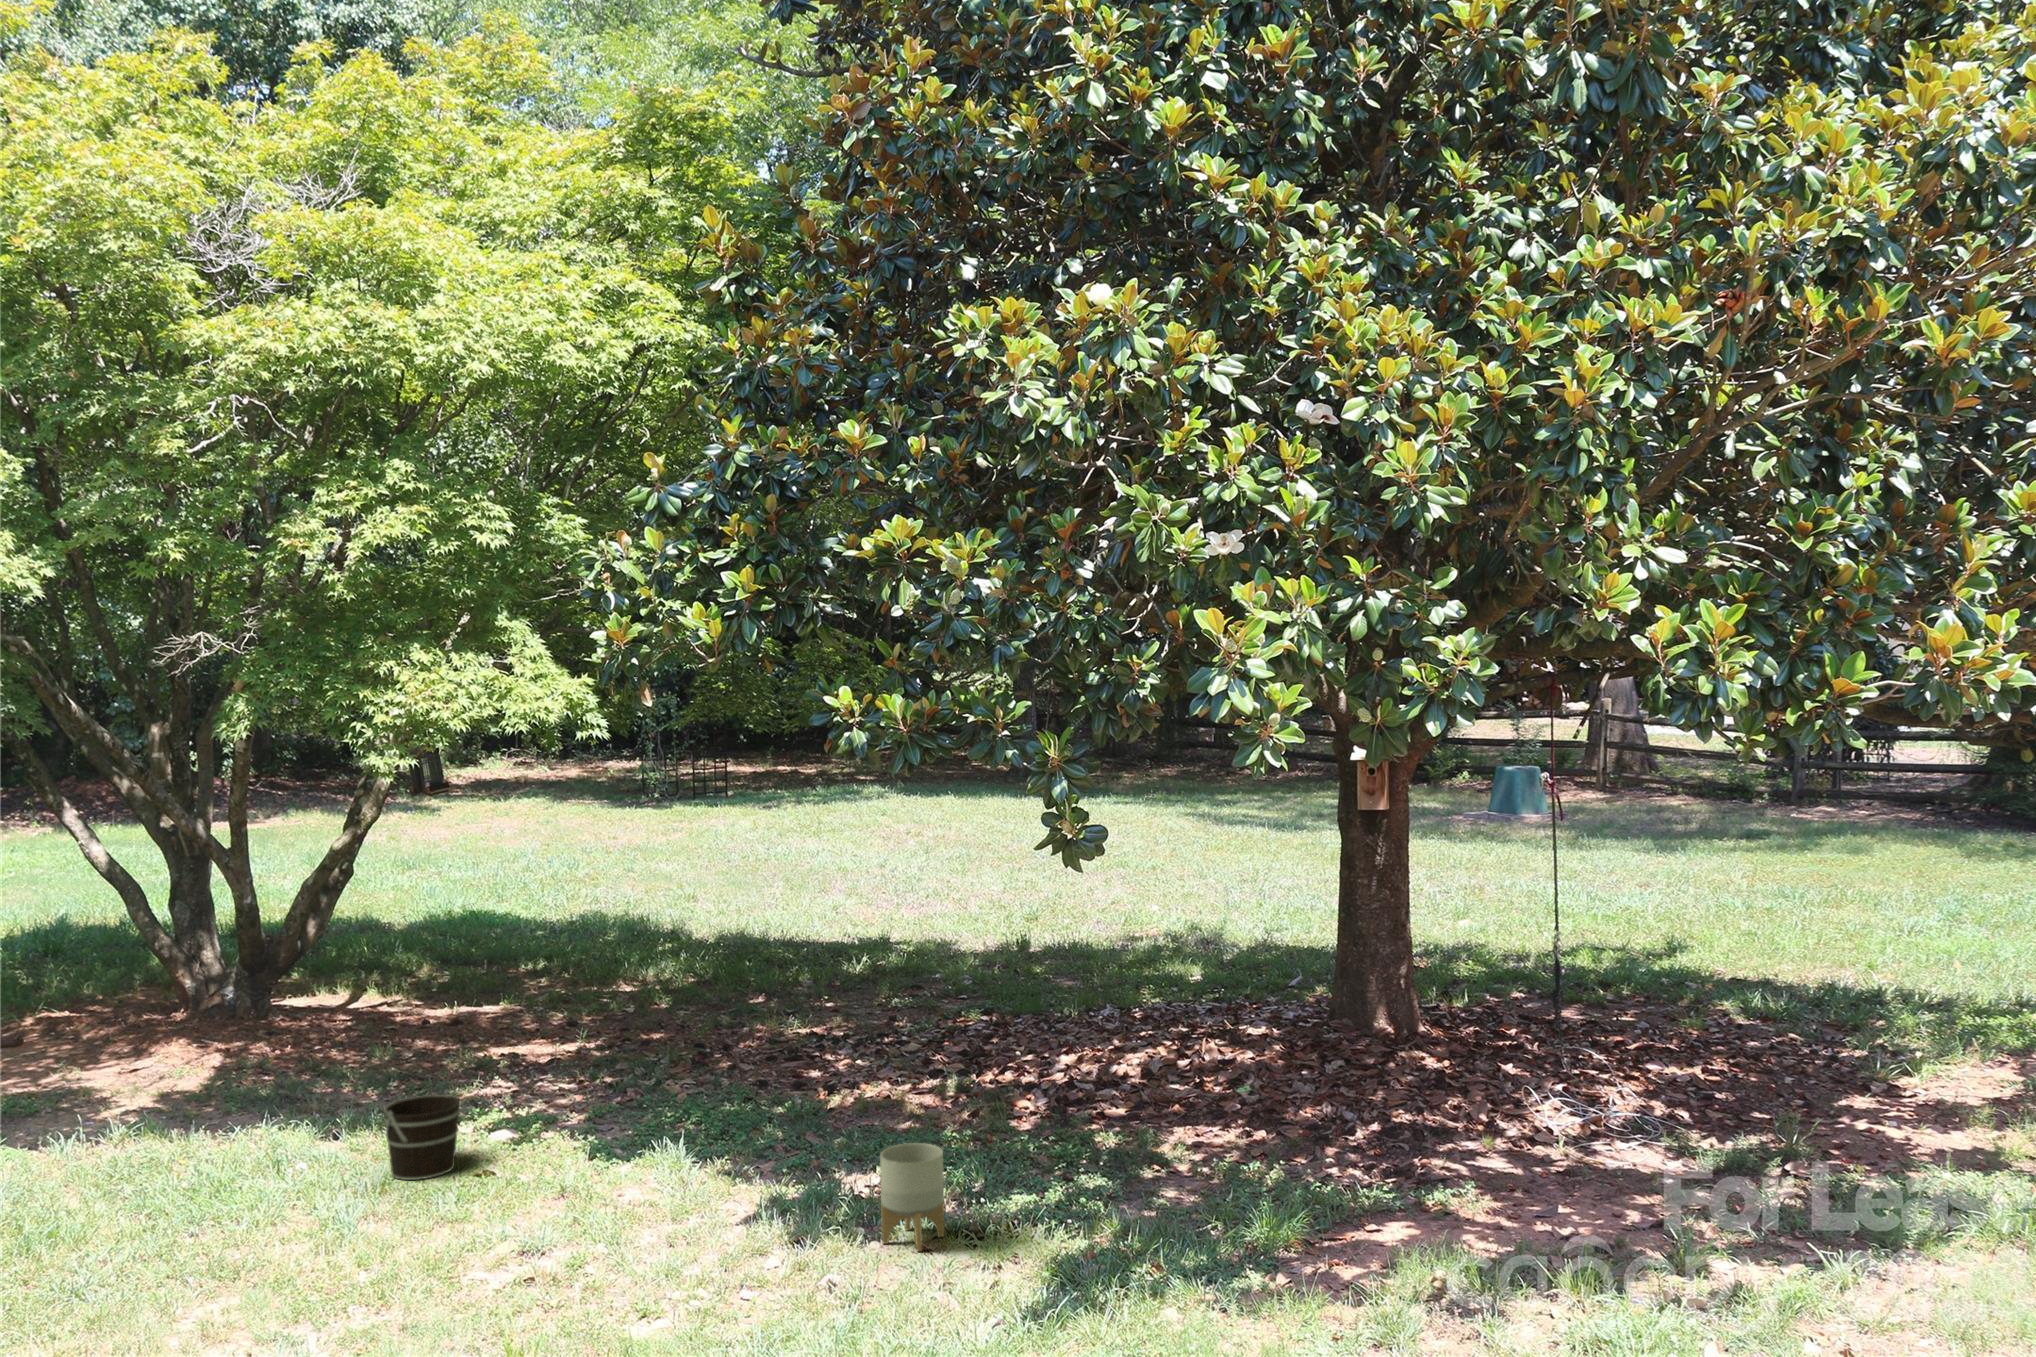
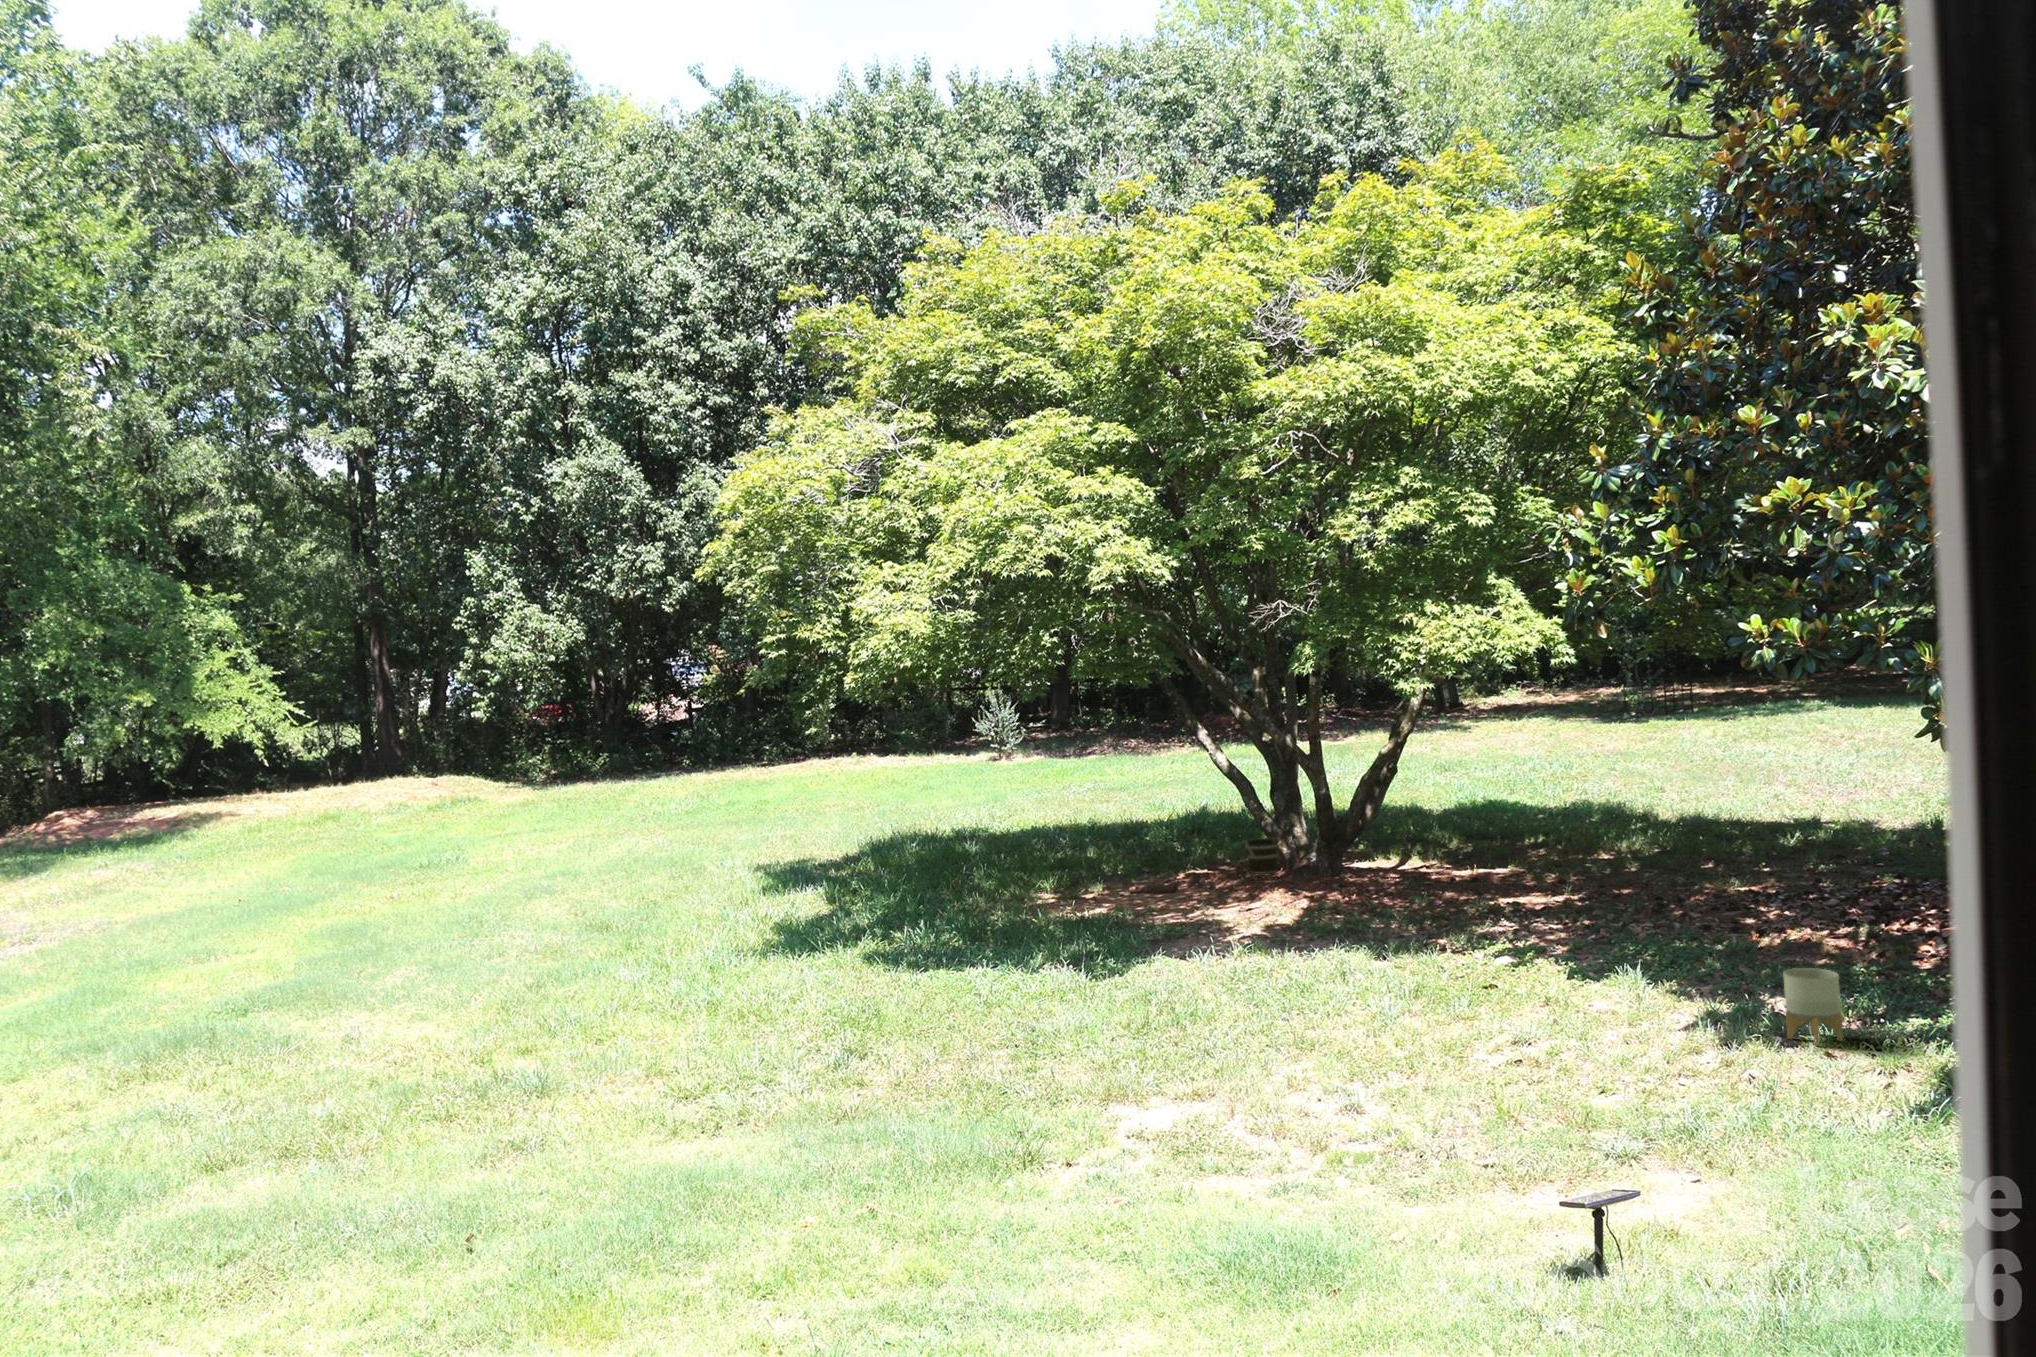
bucket: present [384,1093,460,1180] -> present [1245,838,1278,874]

